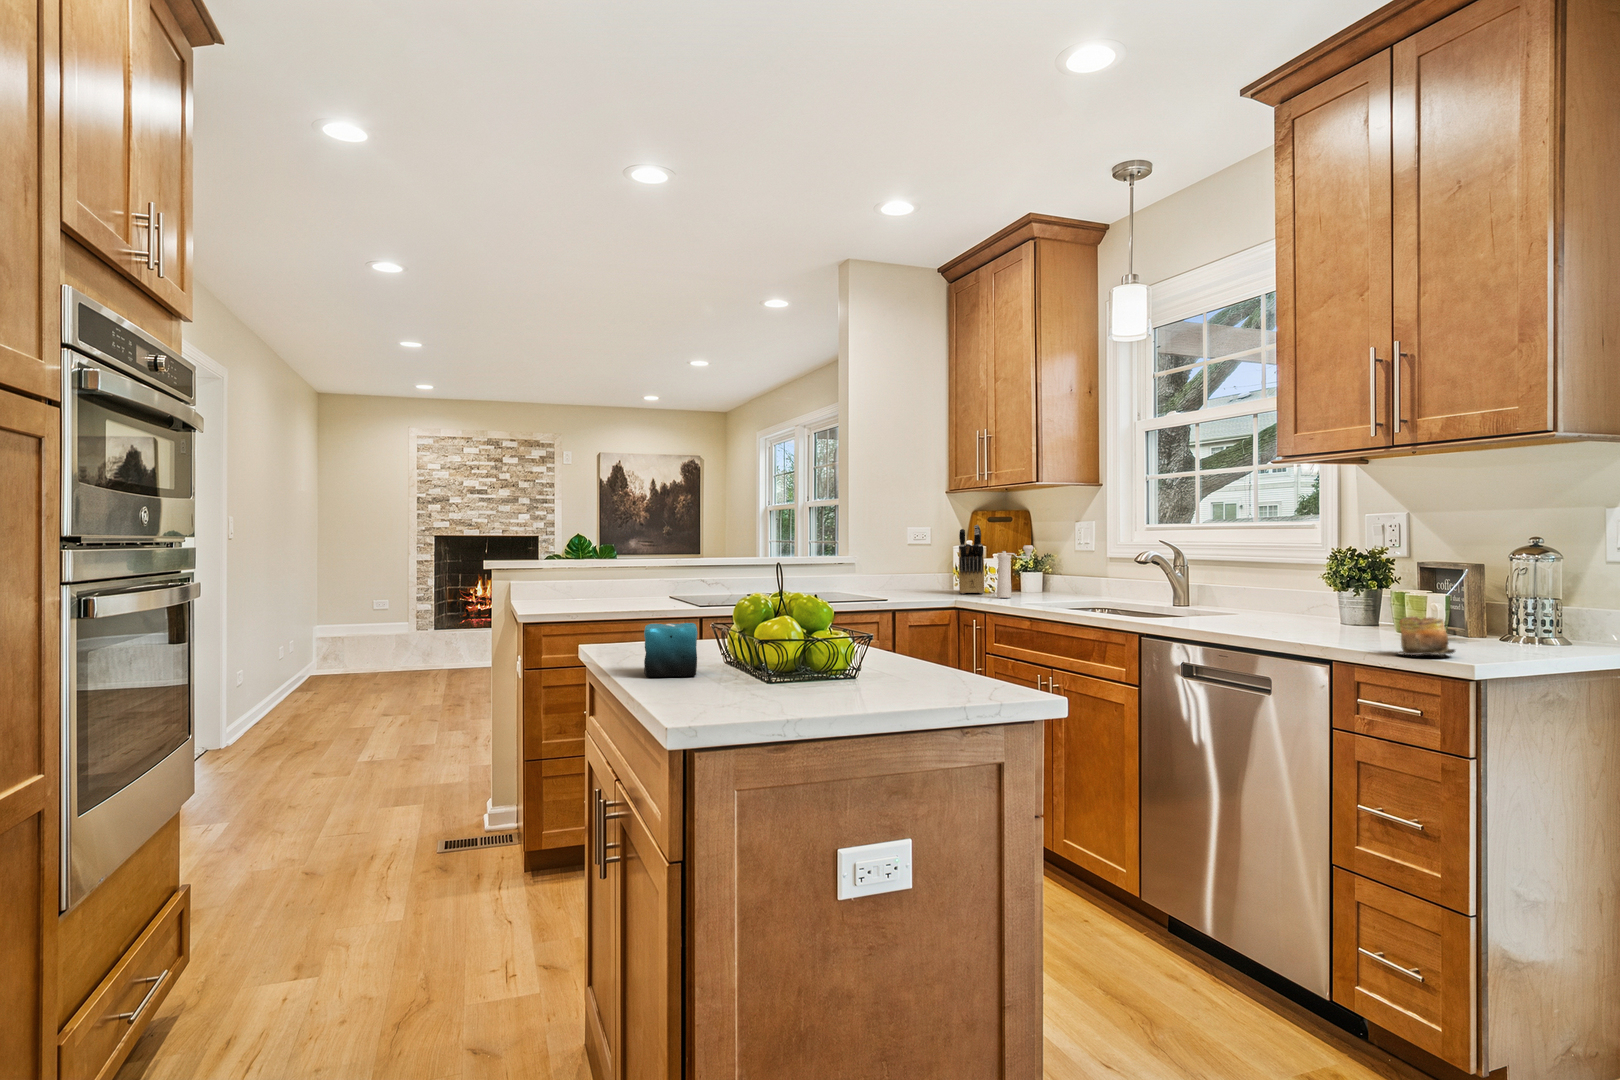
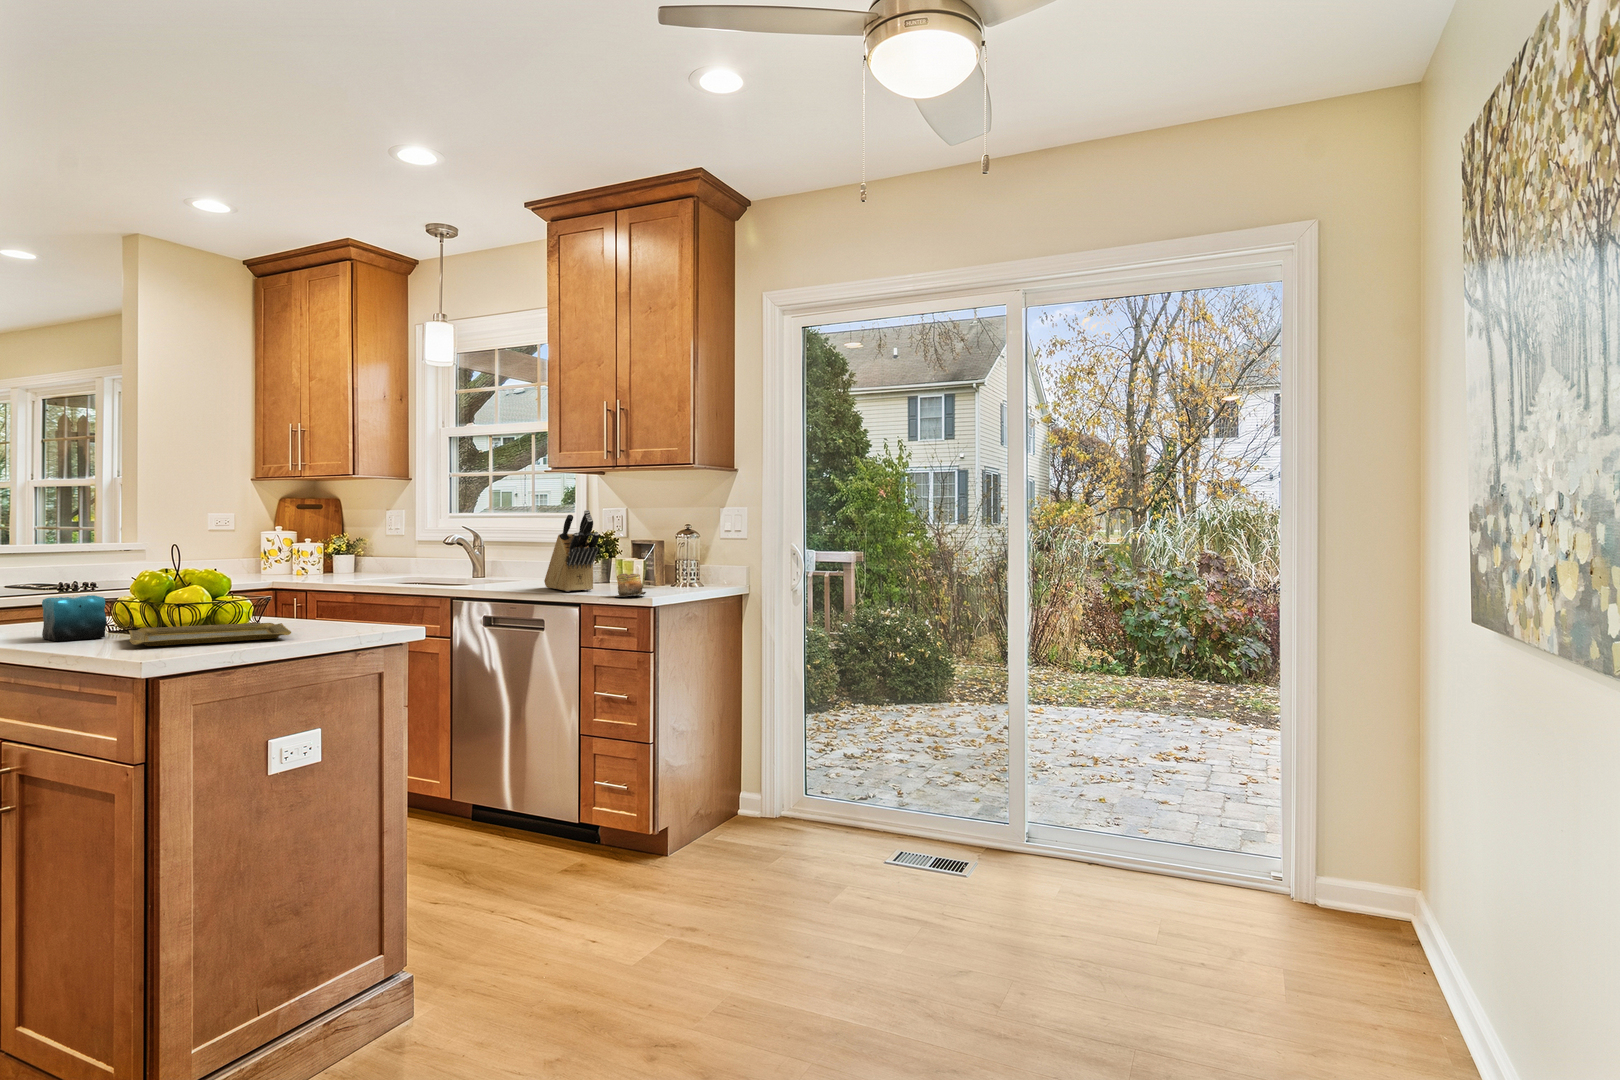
knife block: present [959,525,984,594] -> present [544,510,599,591]
pepper mill: present [997,545,1034,598] -> none [314,529,349,576]
tray: none [690,669,879,699] -> present [129,623,291,646]

